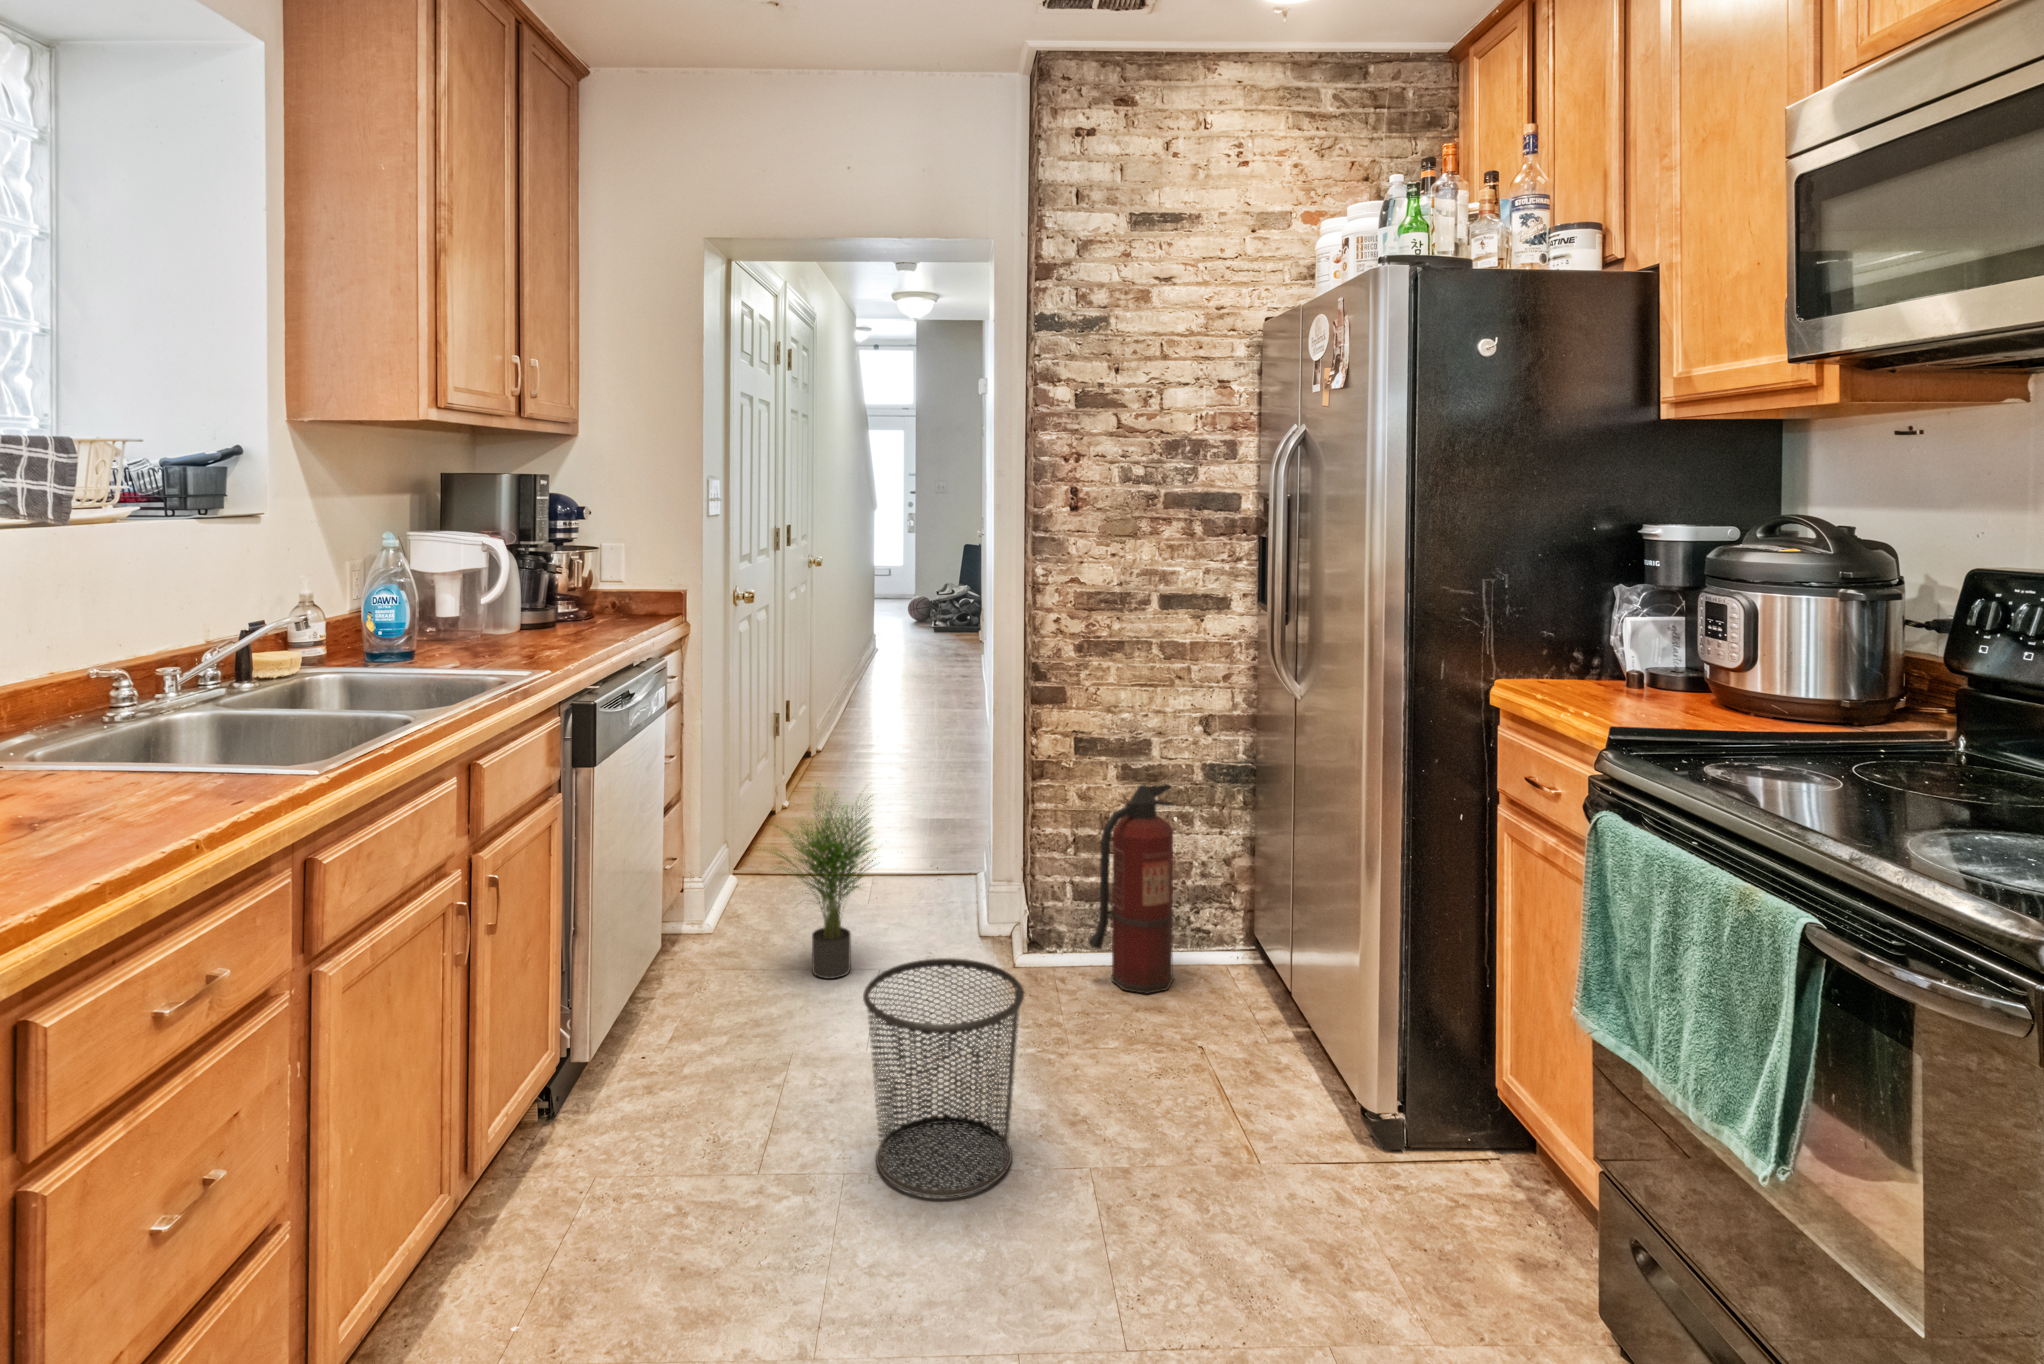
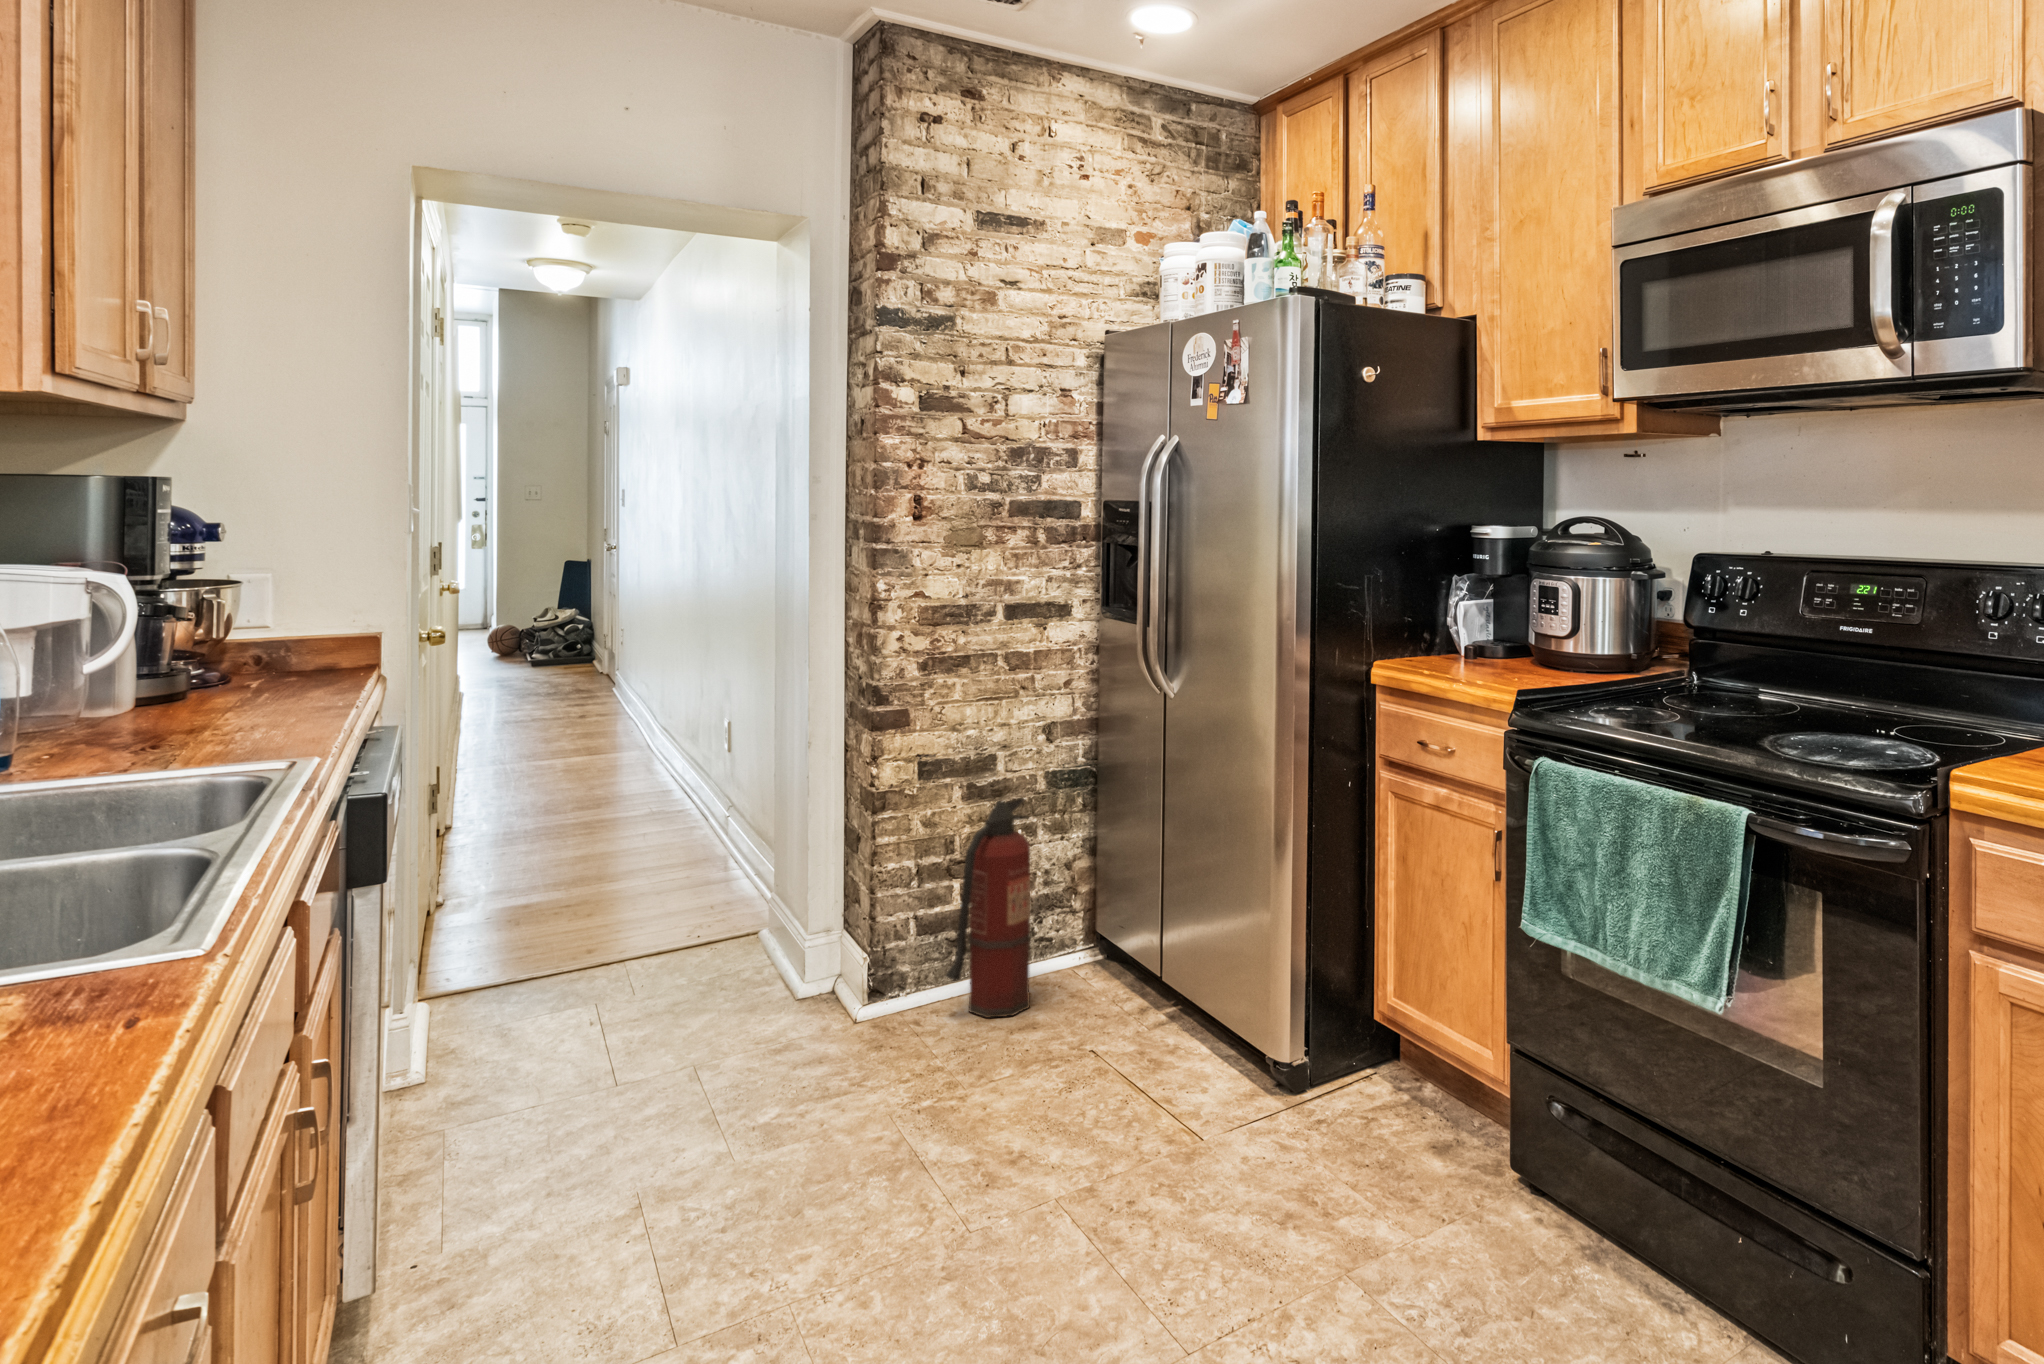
potted plant: present [772,784,876,979] -> none [517,838,712,1087]
waste bin: present [863,958,1024,1197] -> none [806,1009,992,1278]

